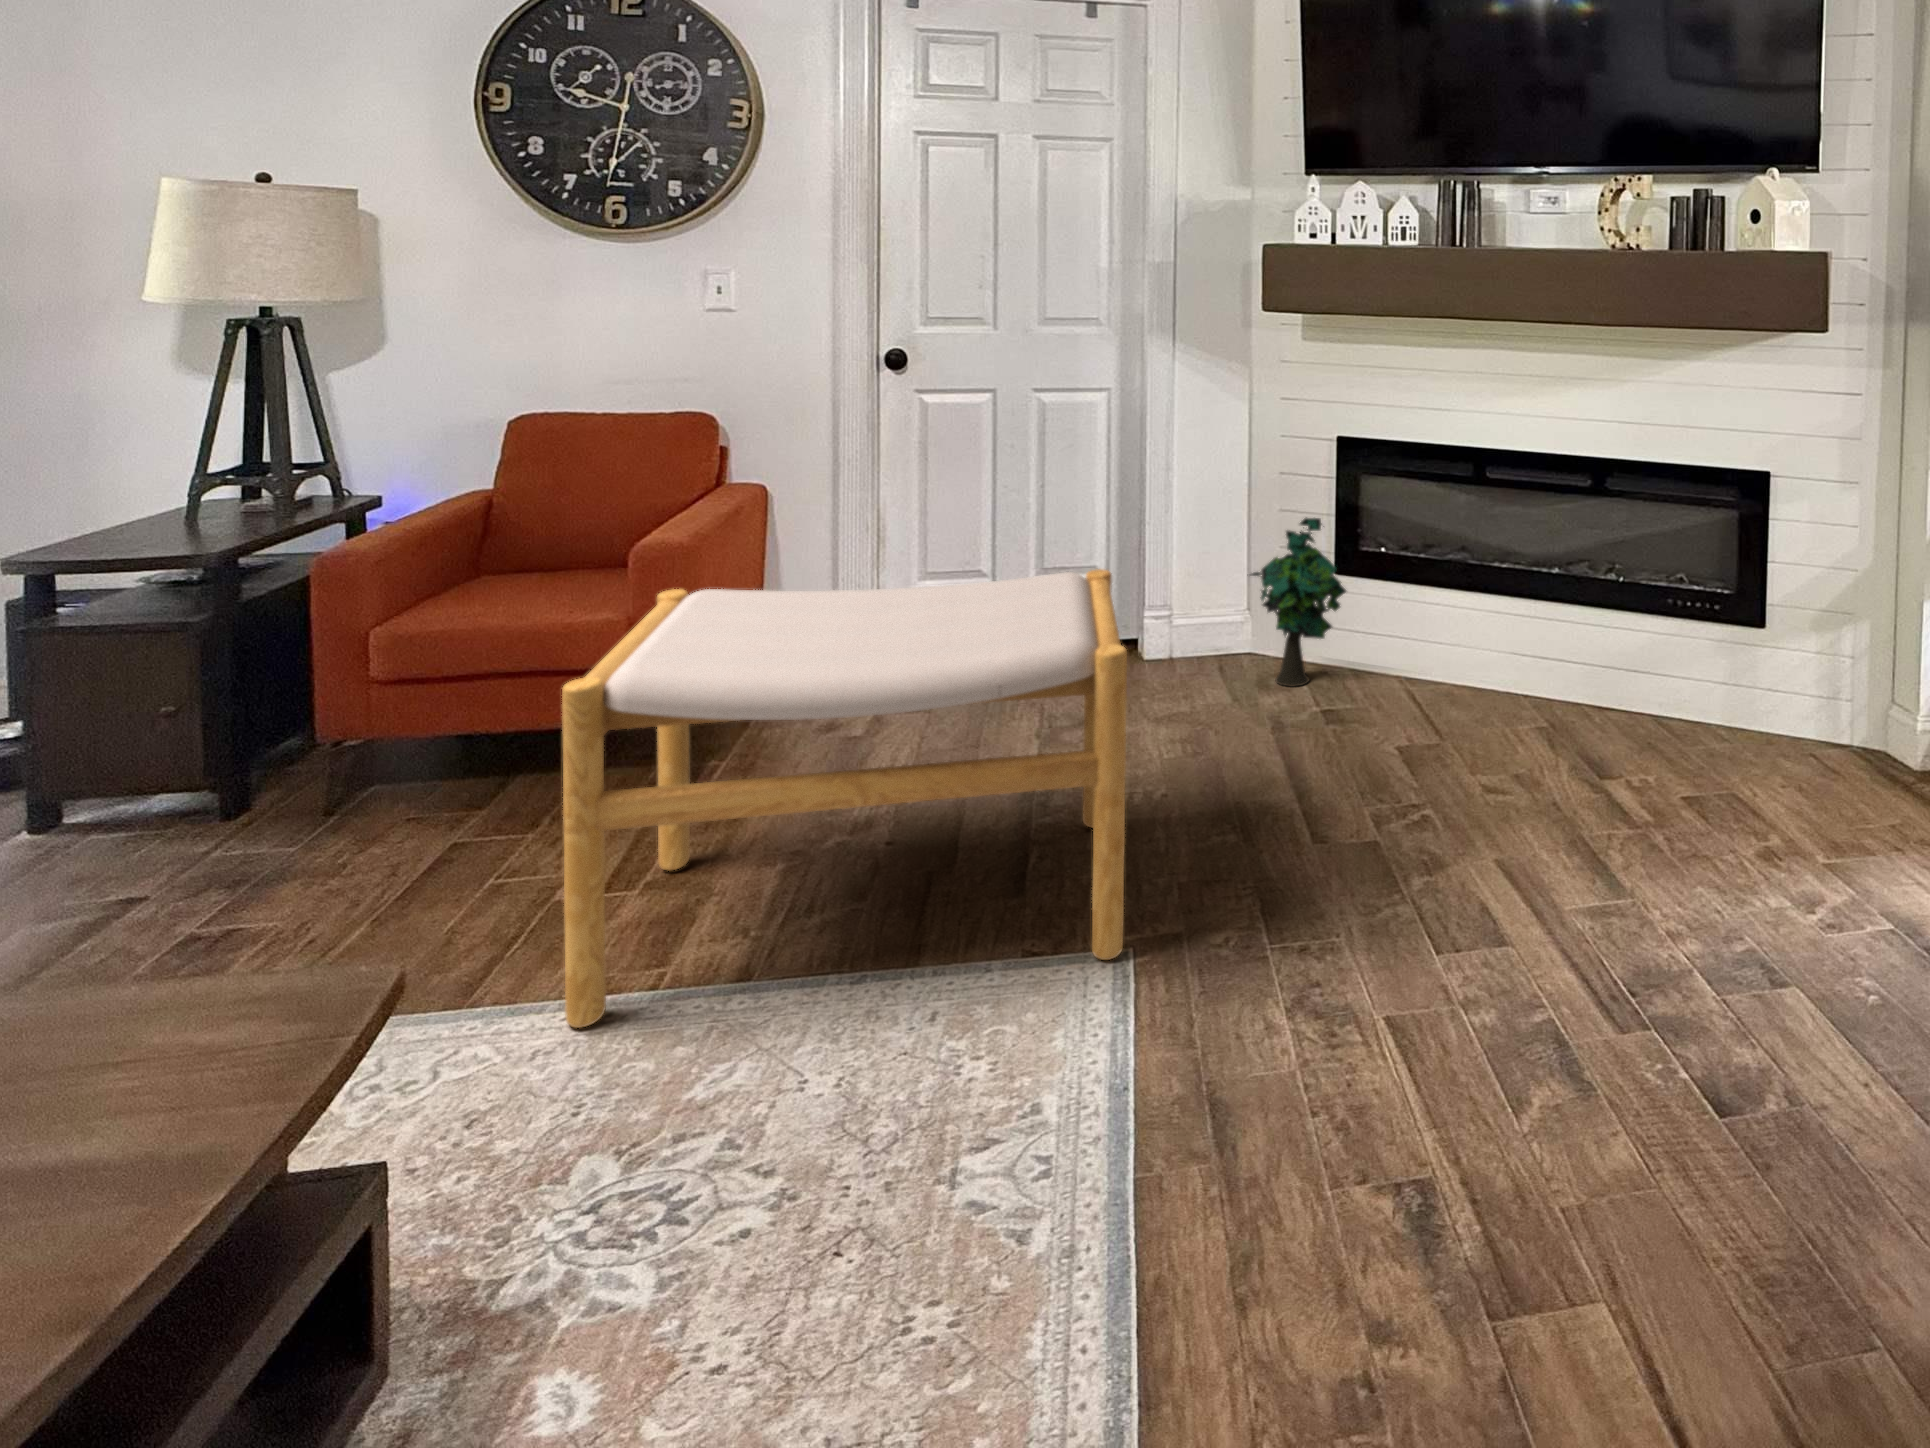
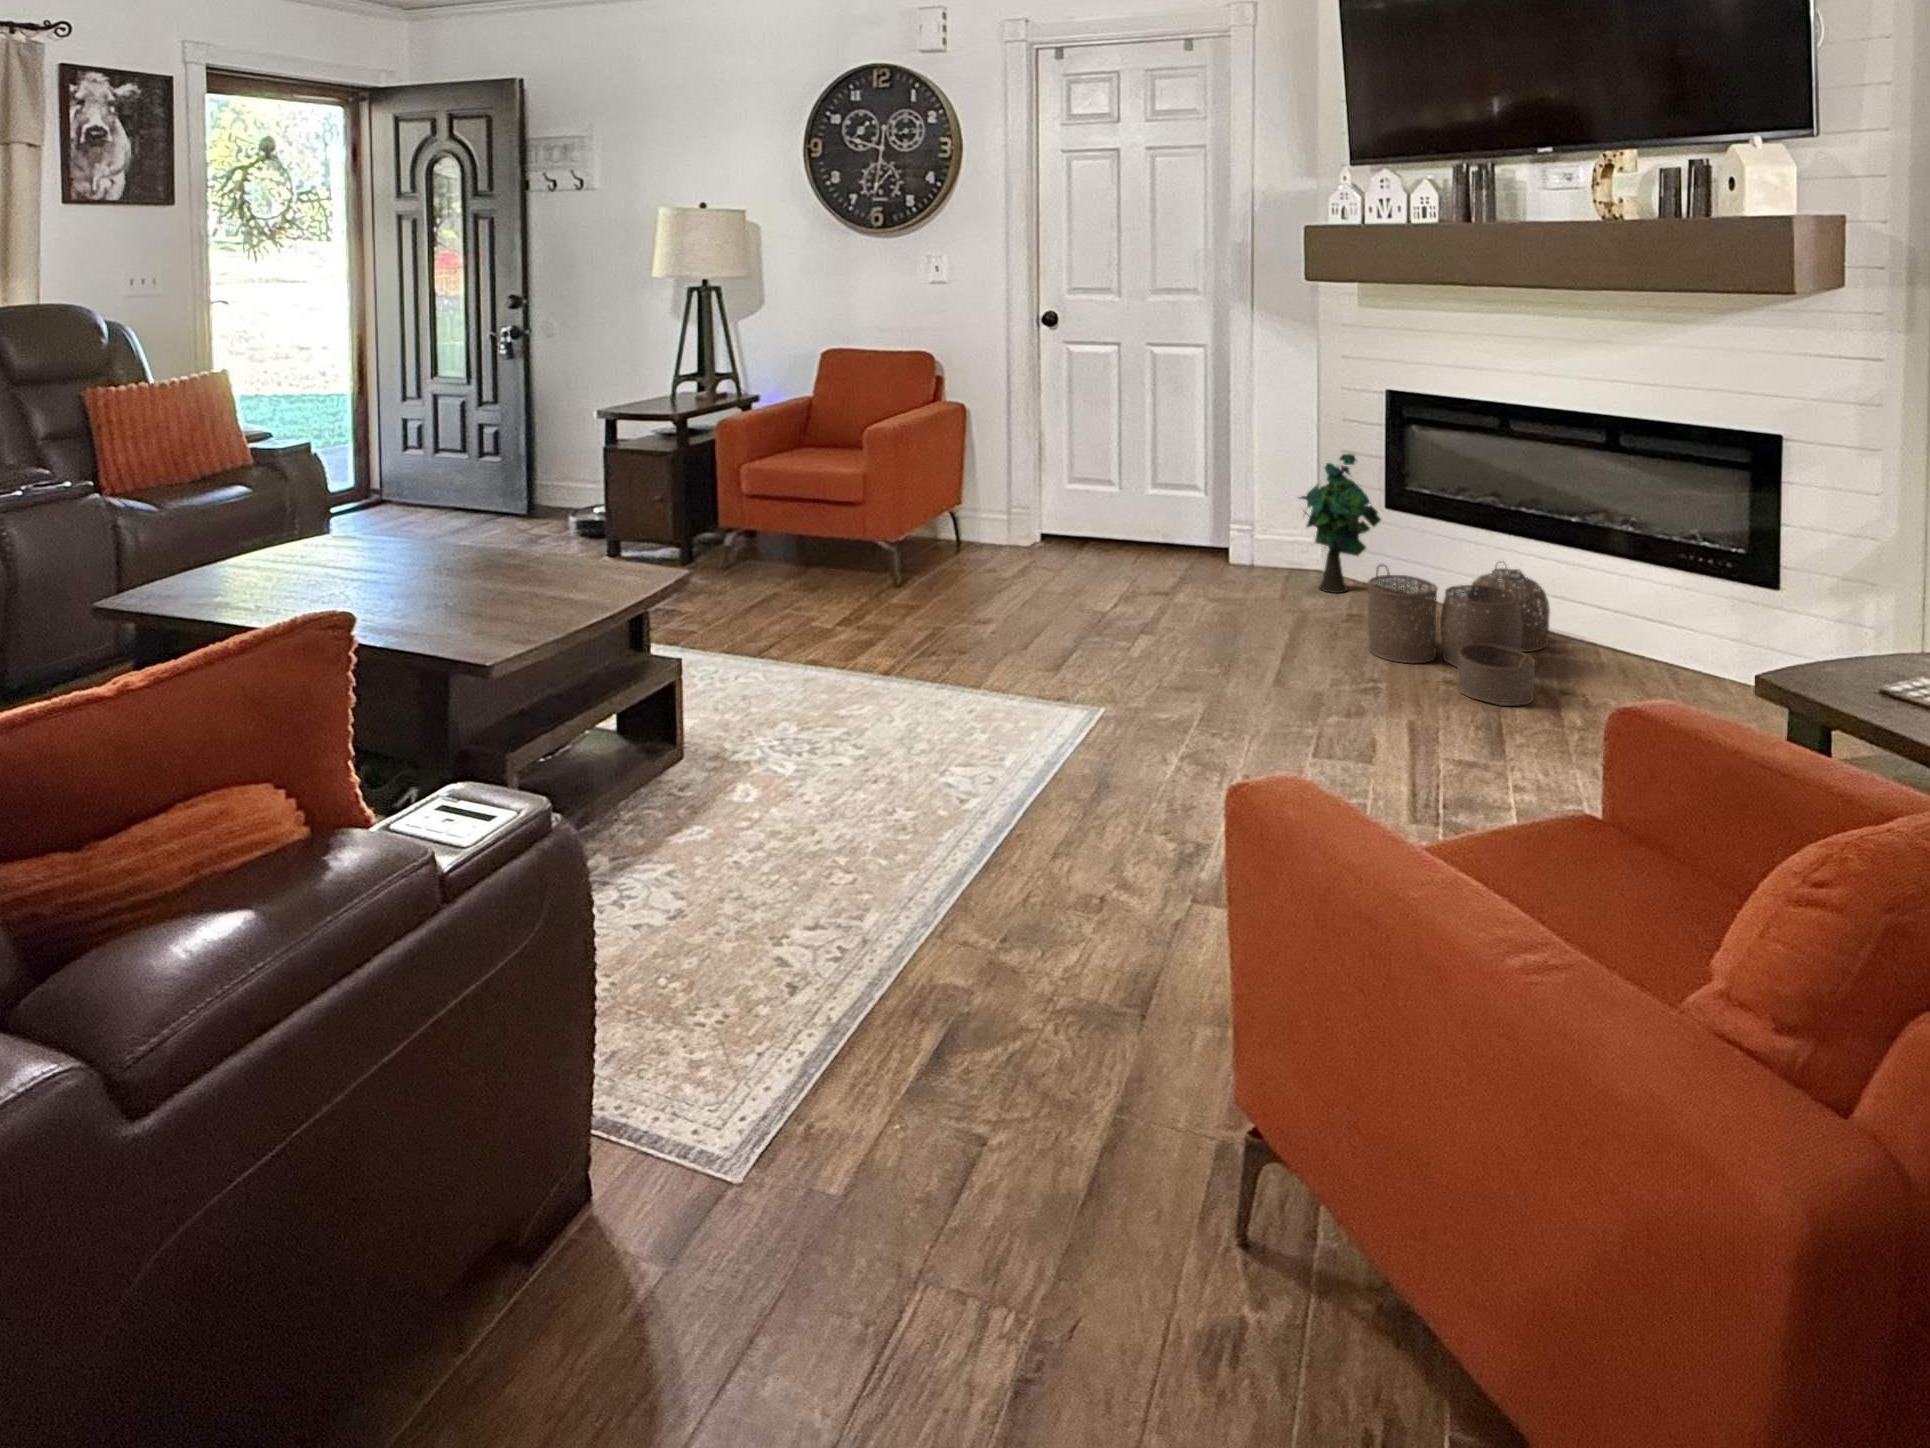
footstool: present [562,569,1127,1028] -> none [793,447,1133,709]
woven basket: none [1383,629,1590,814] -> present [1368,562,1550,706]

